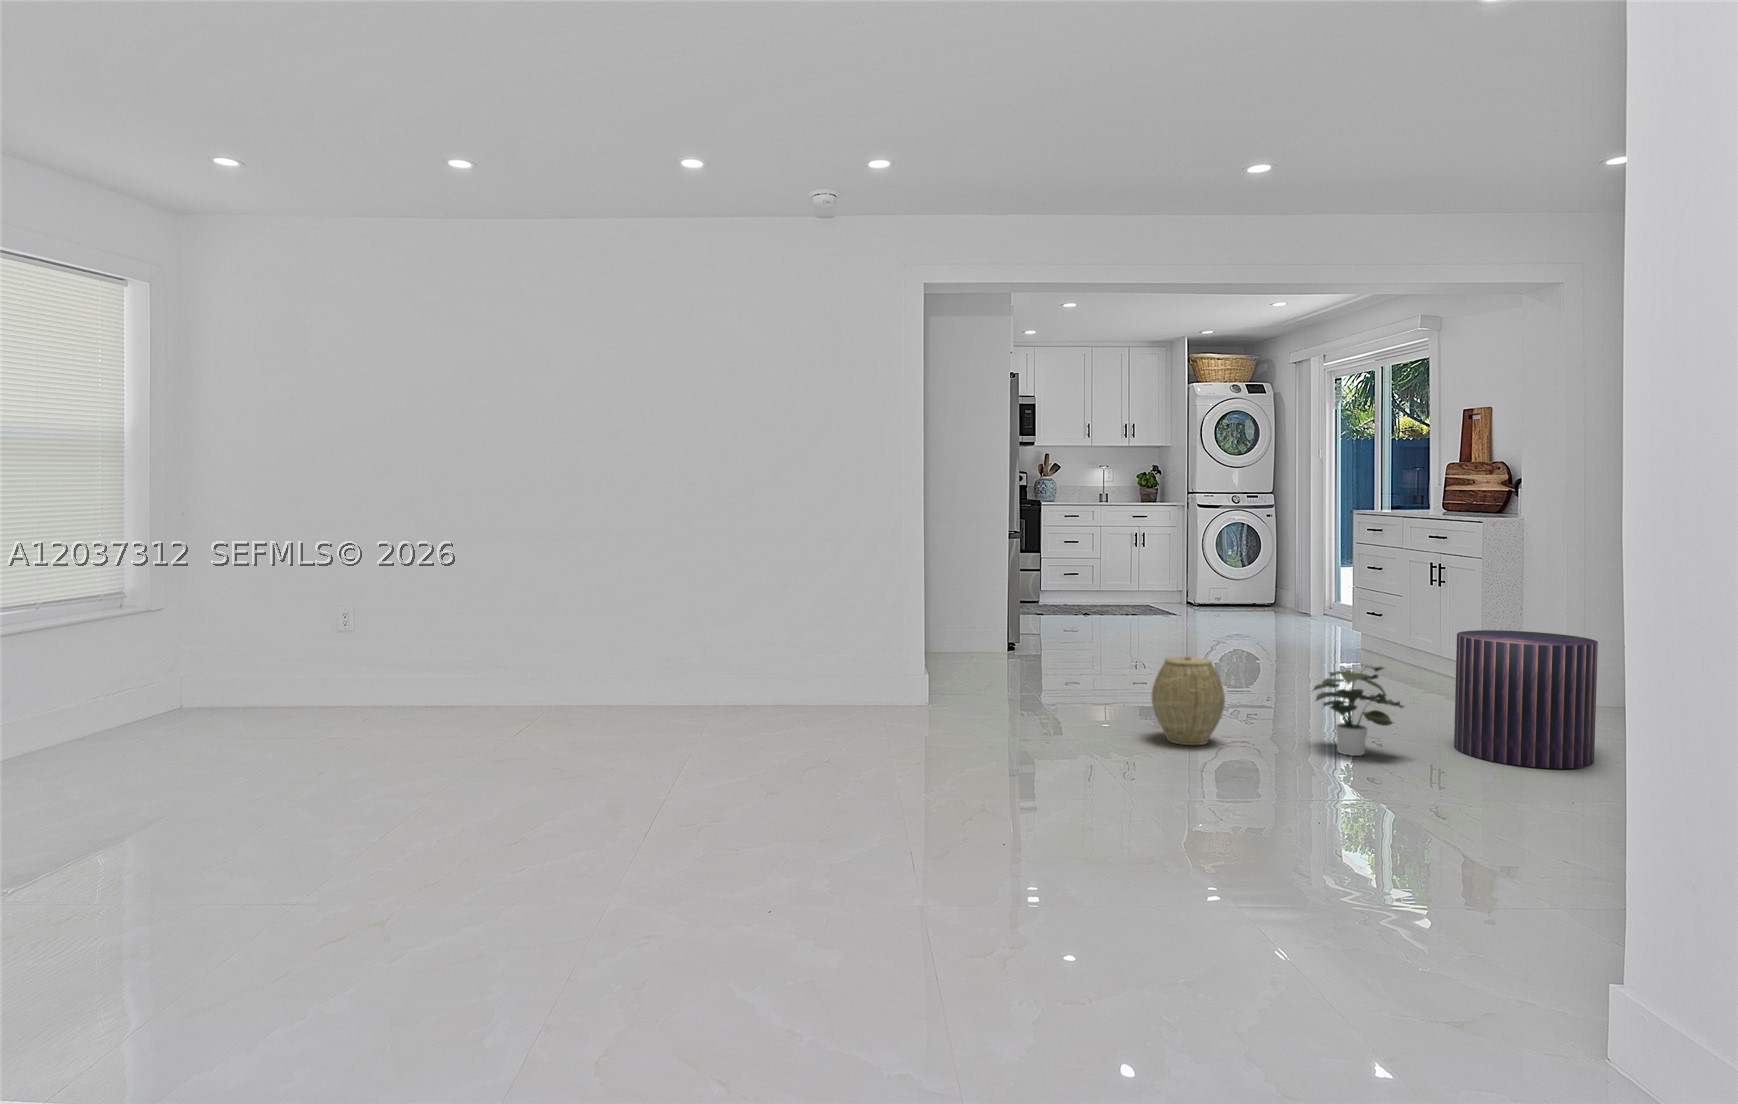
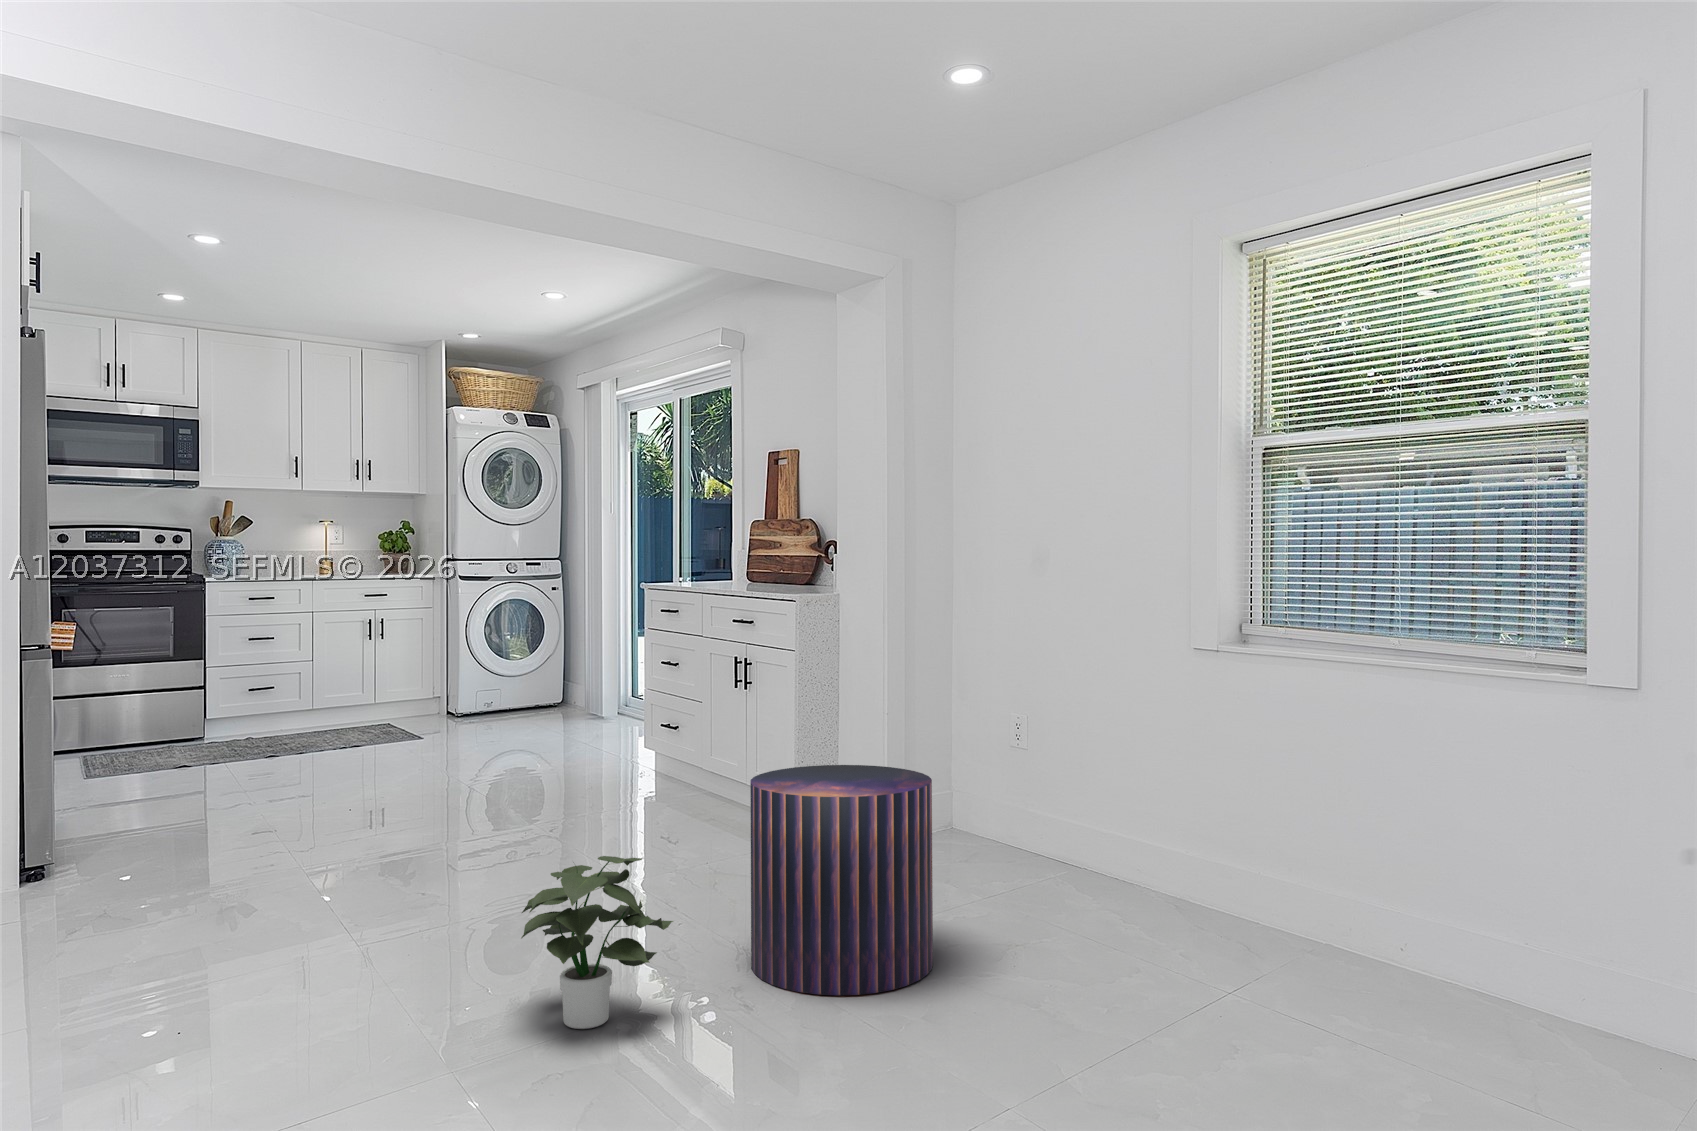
woven basket: present [1152,655,1225,745] -> none [197,876,355,1070]

